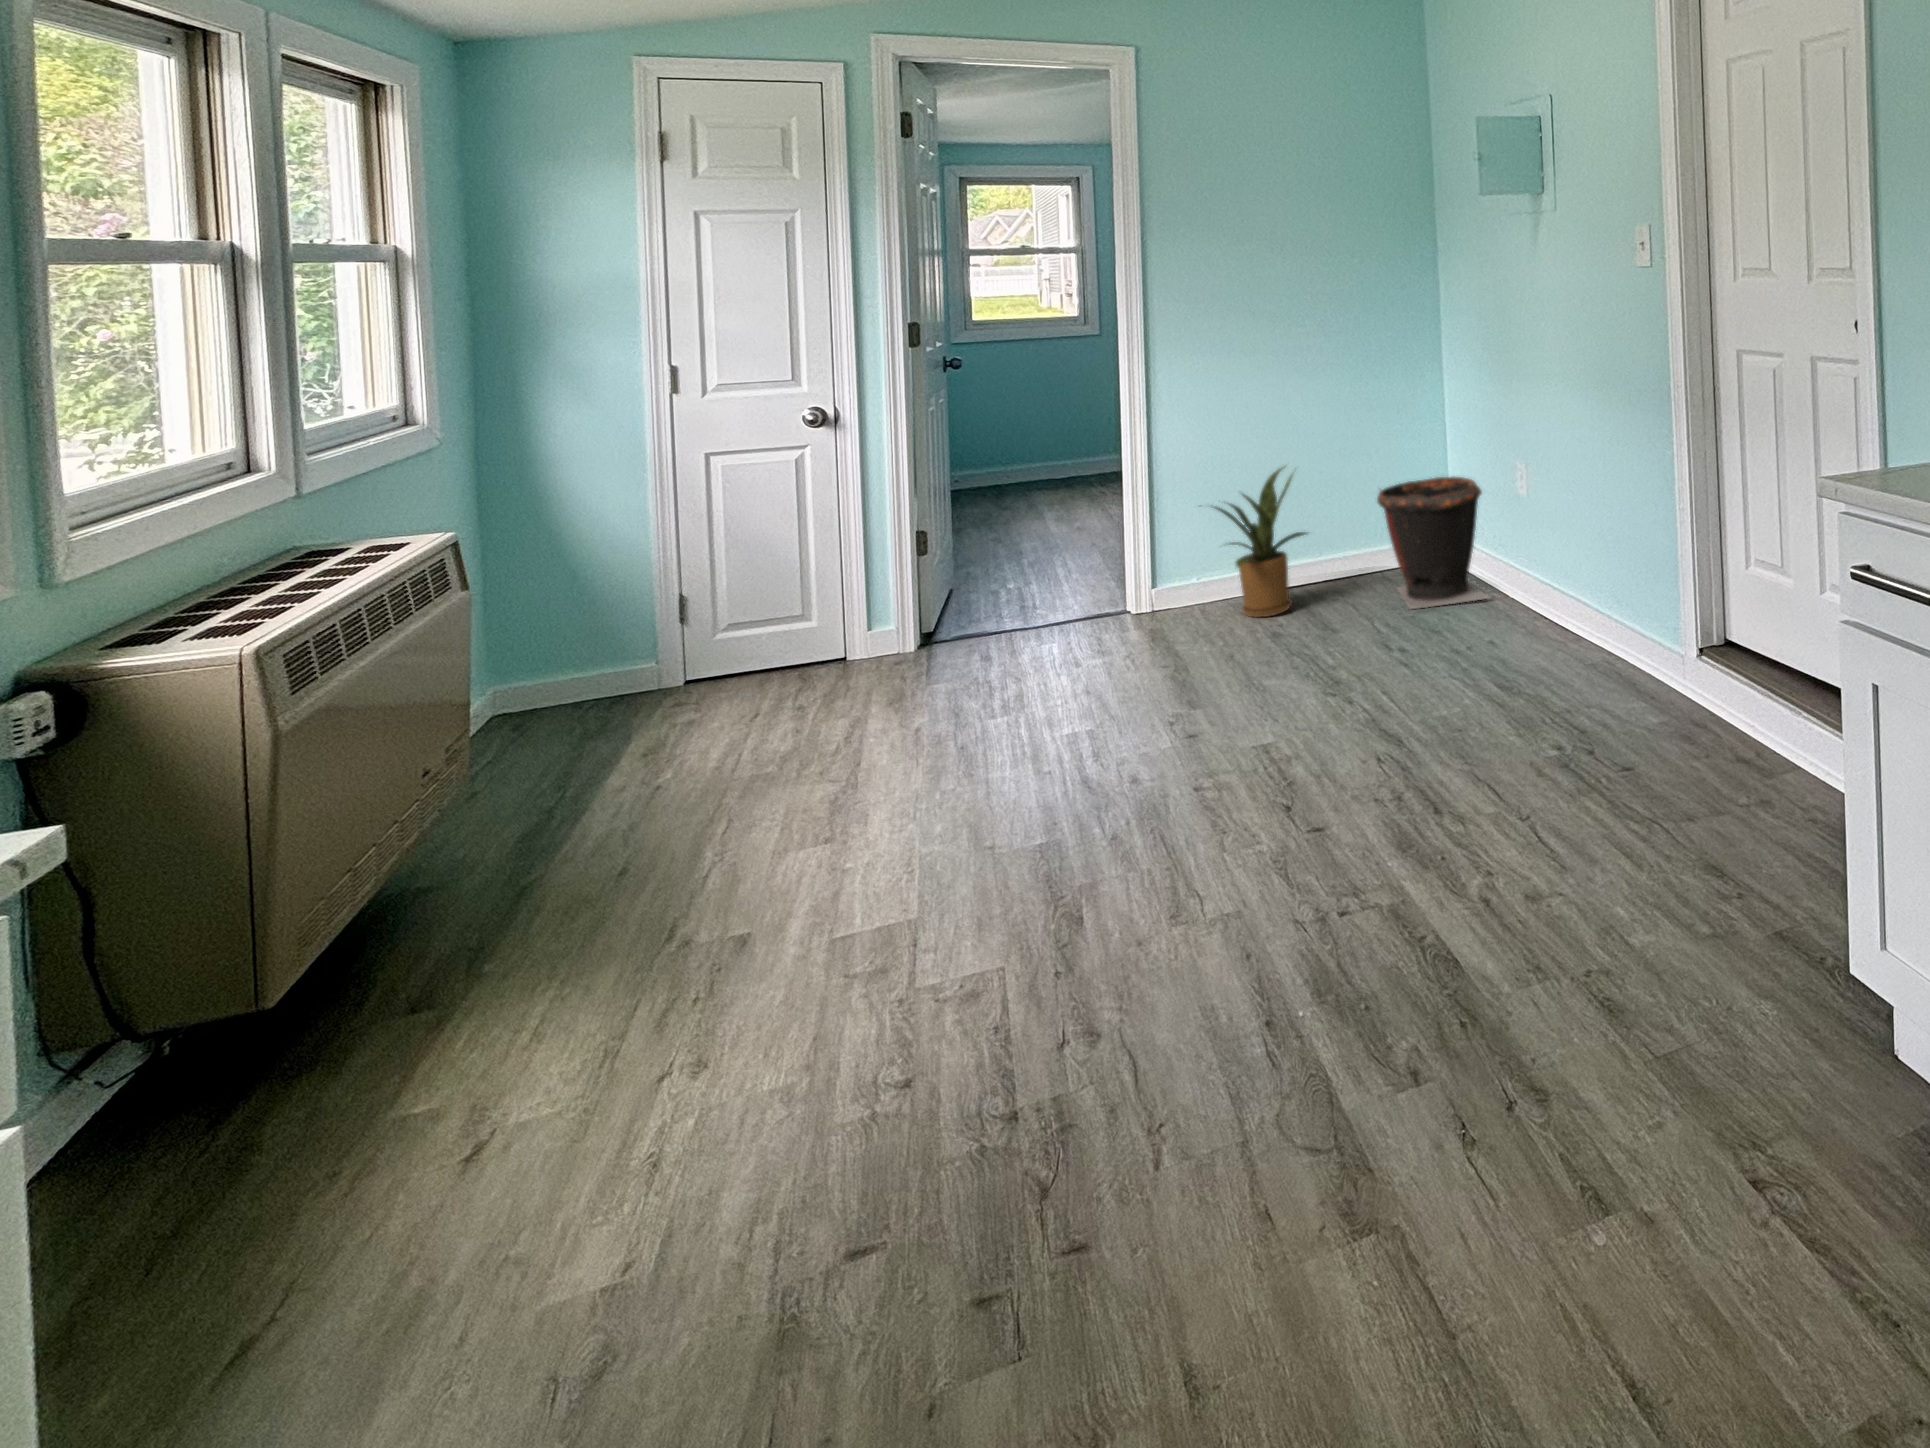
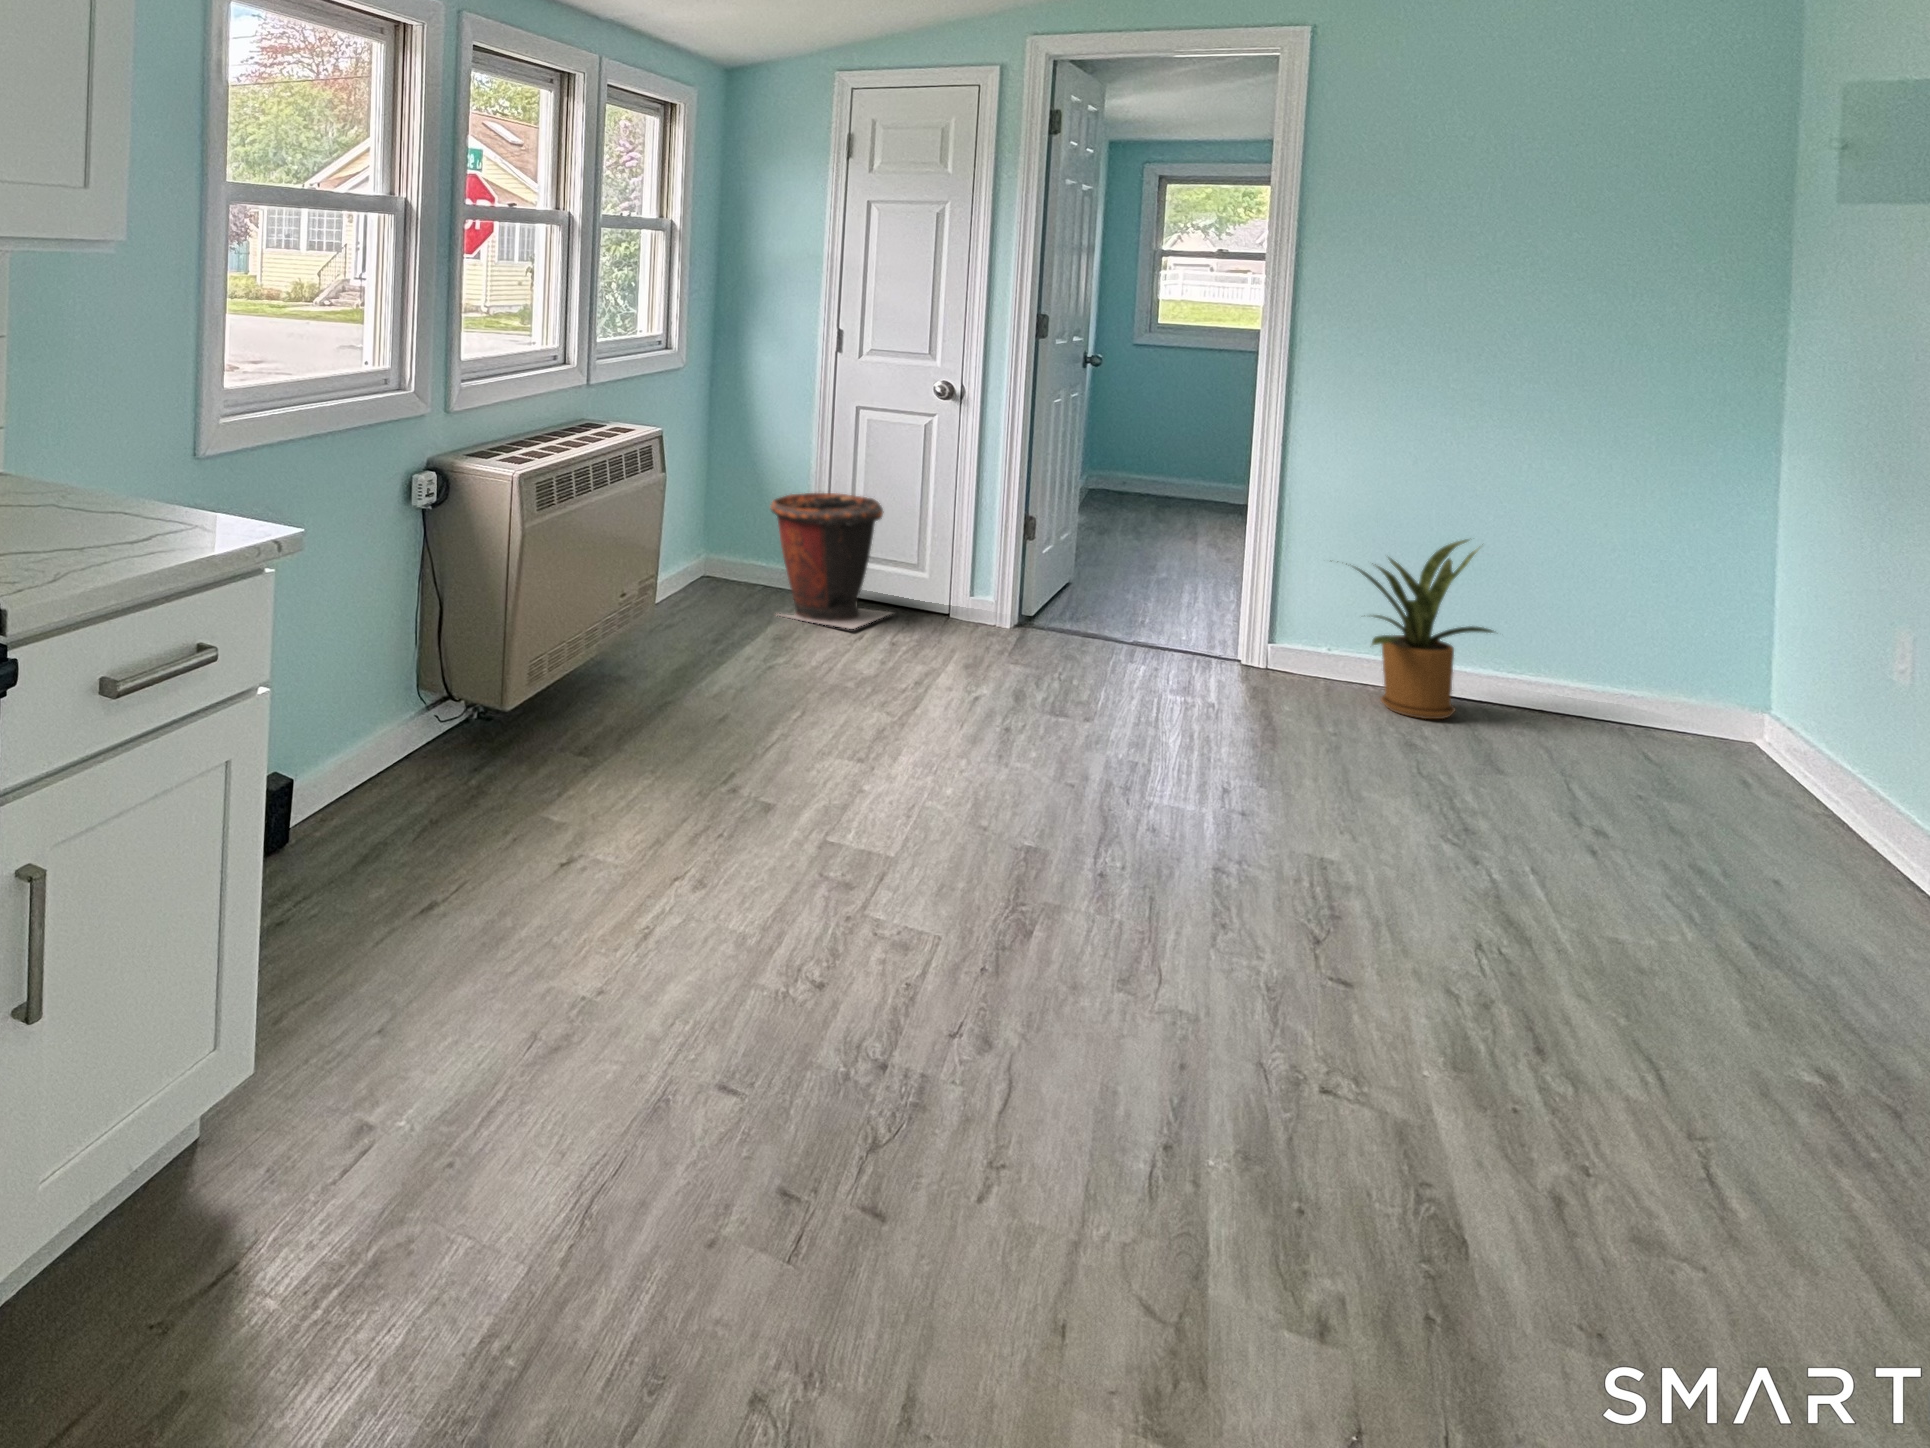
waste bin: present [1377,477,1489,609] -> present [771,493,892,629]

